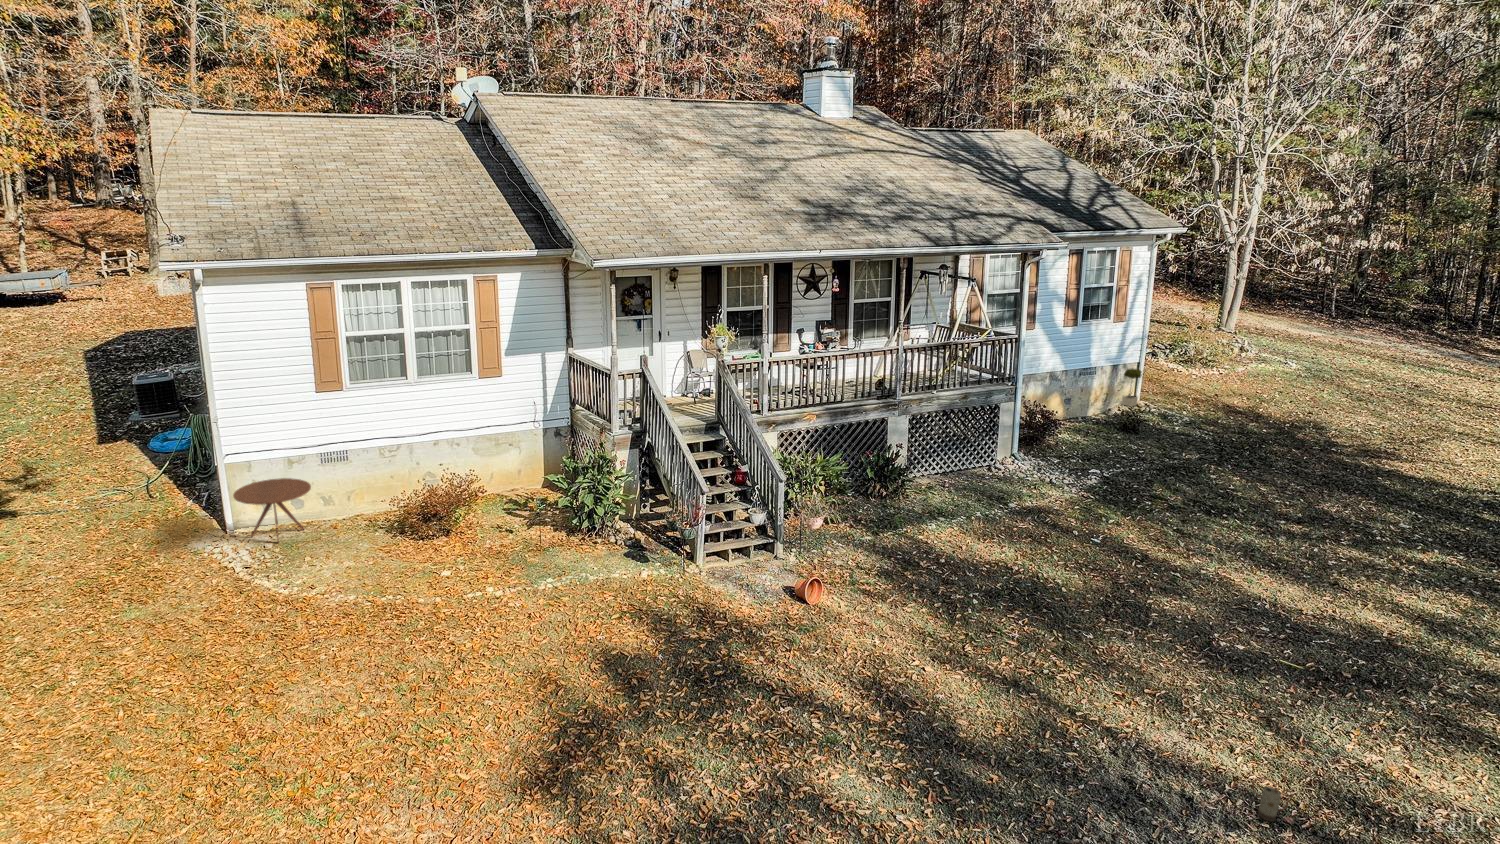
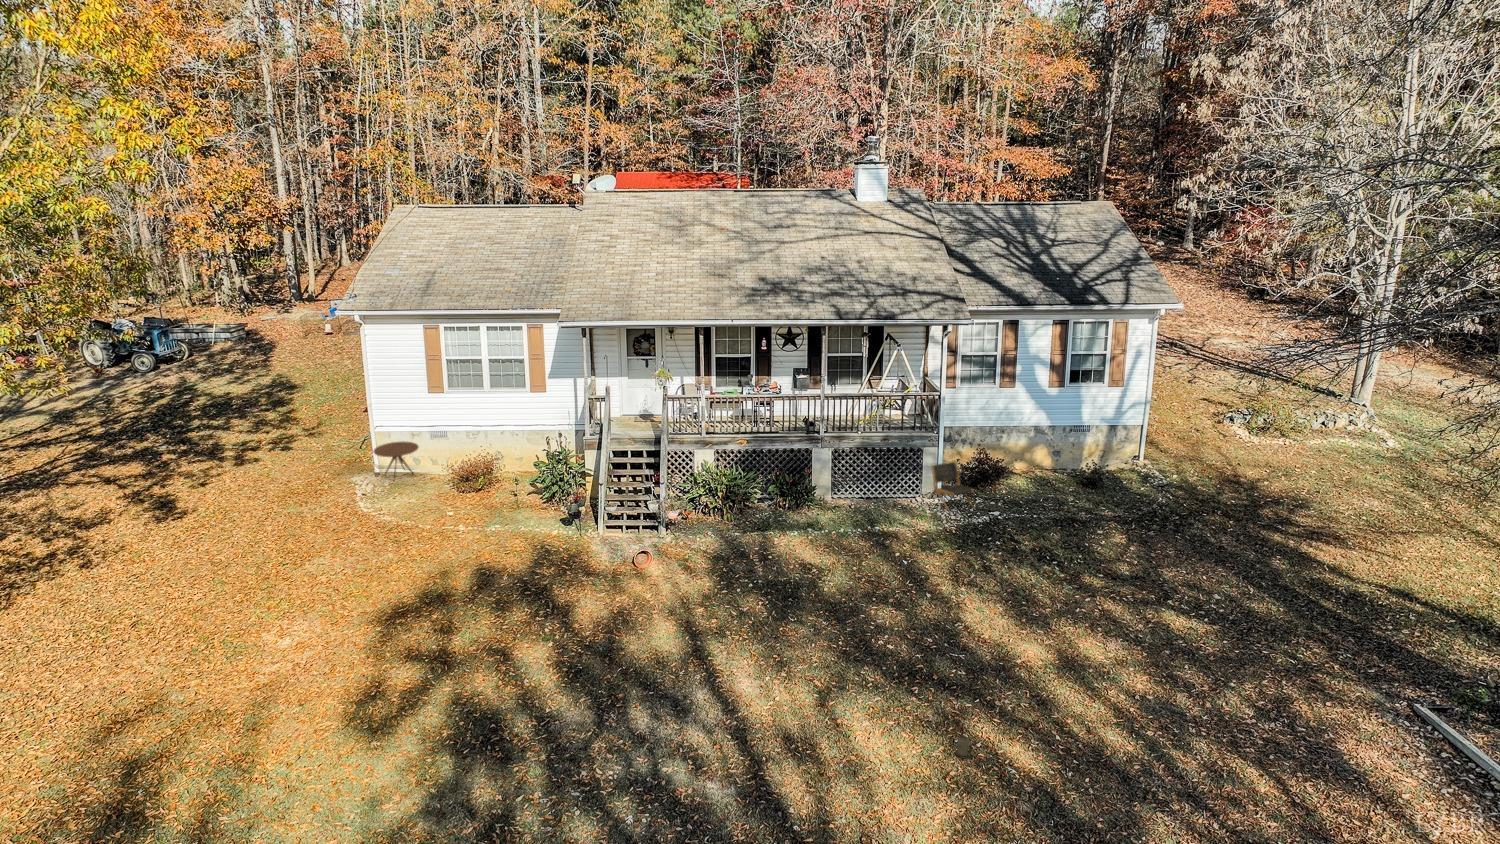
potted tree: present [1121,368,1142,406] -> none [1122,431,1142,466]
lounge chair: none [1002,414,1058,470] -> present [930,461,974,510]
watering can: present [1252,777,1294,822] -> present [956,734,969,759]

